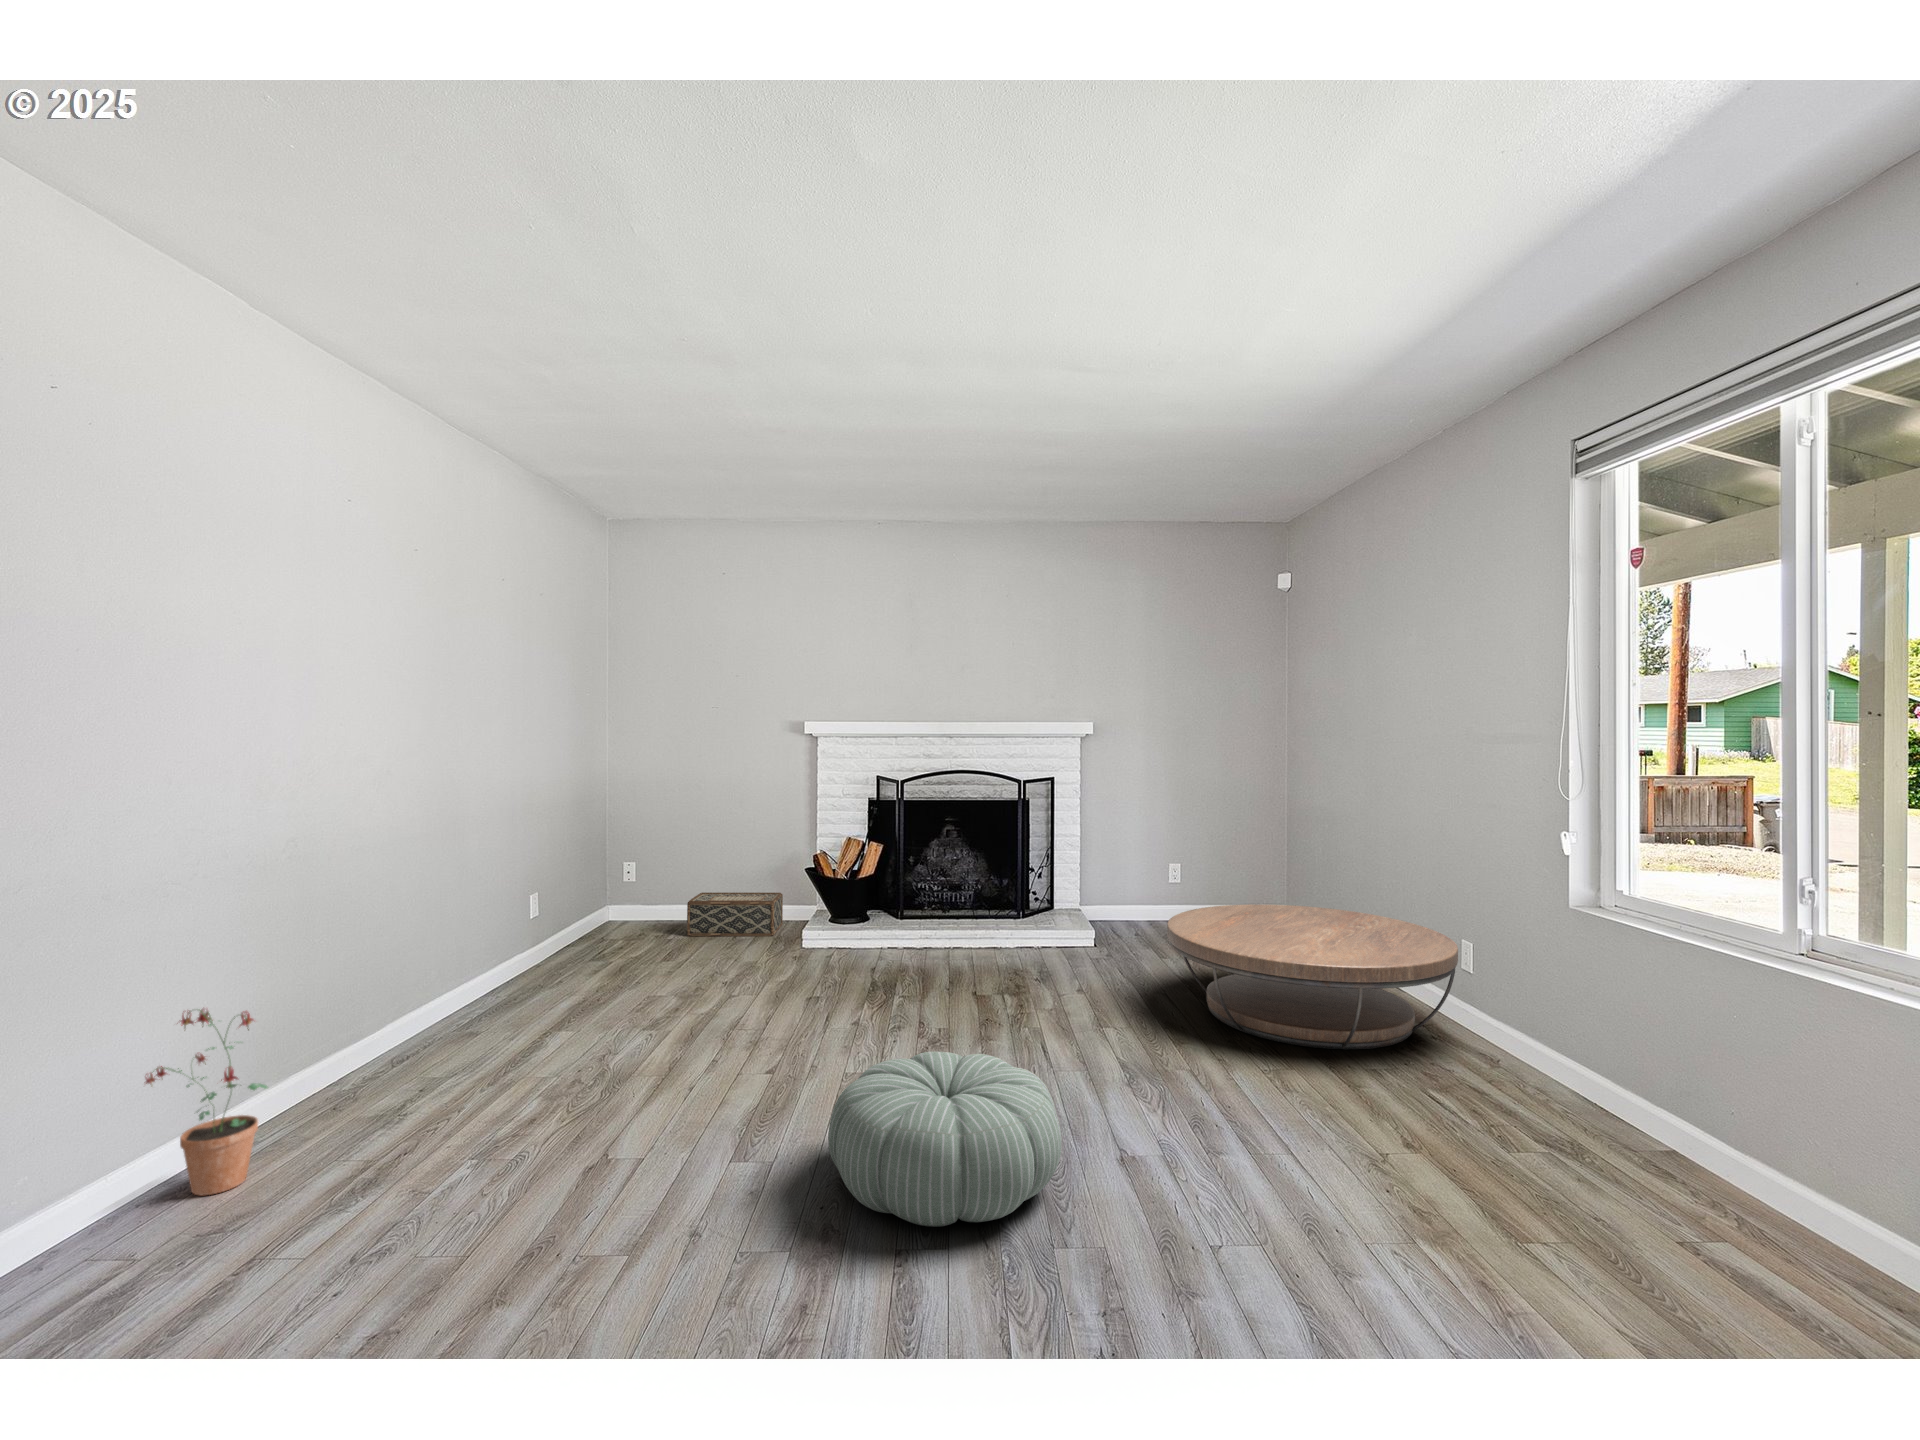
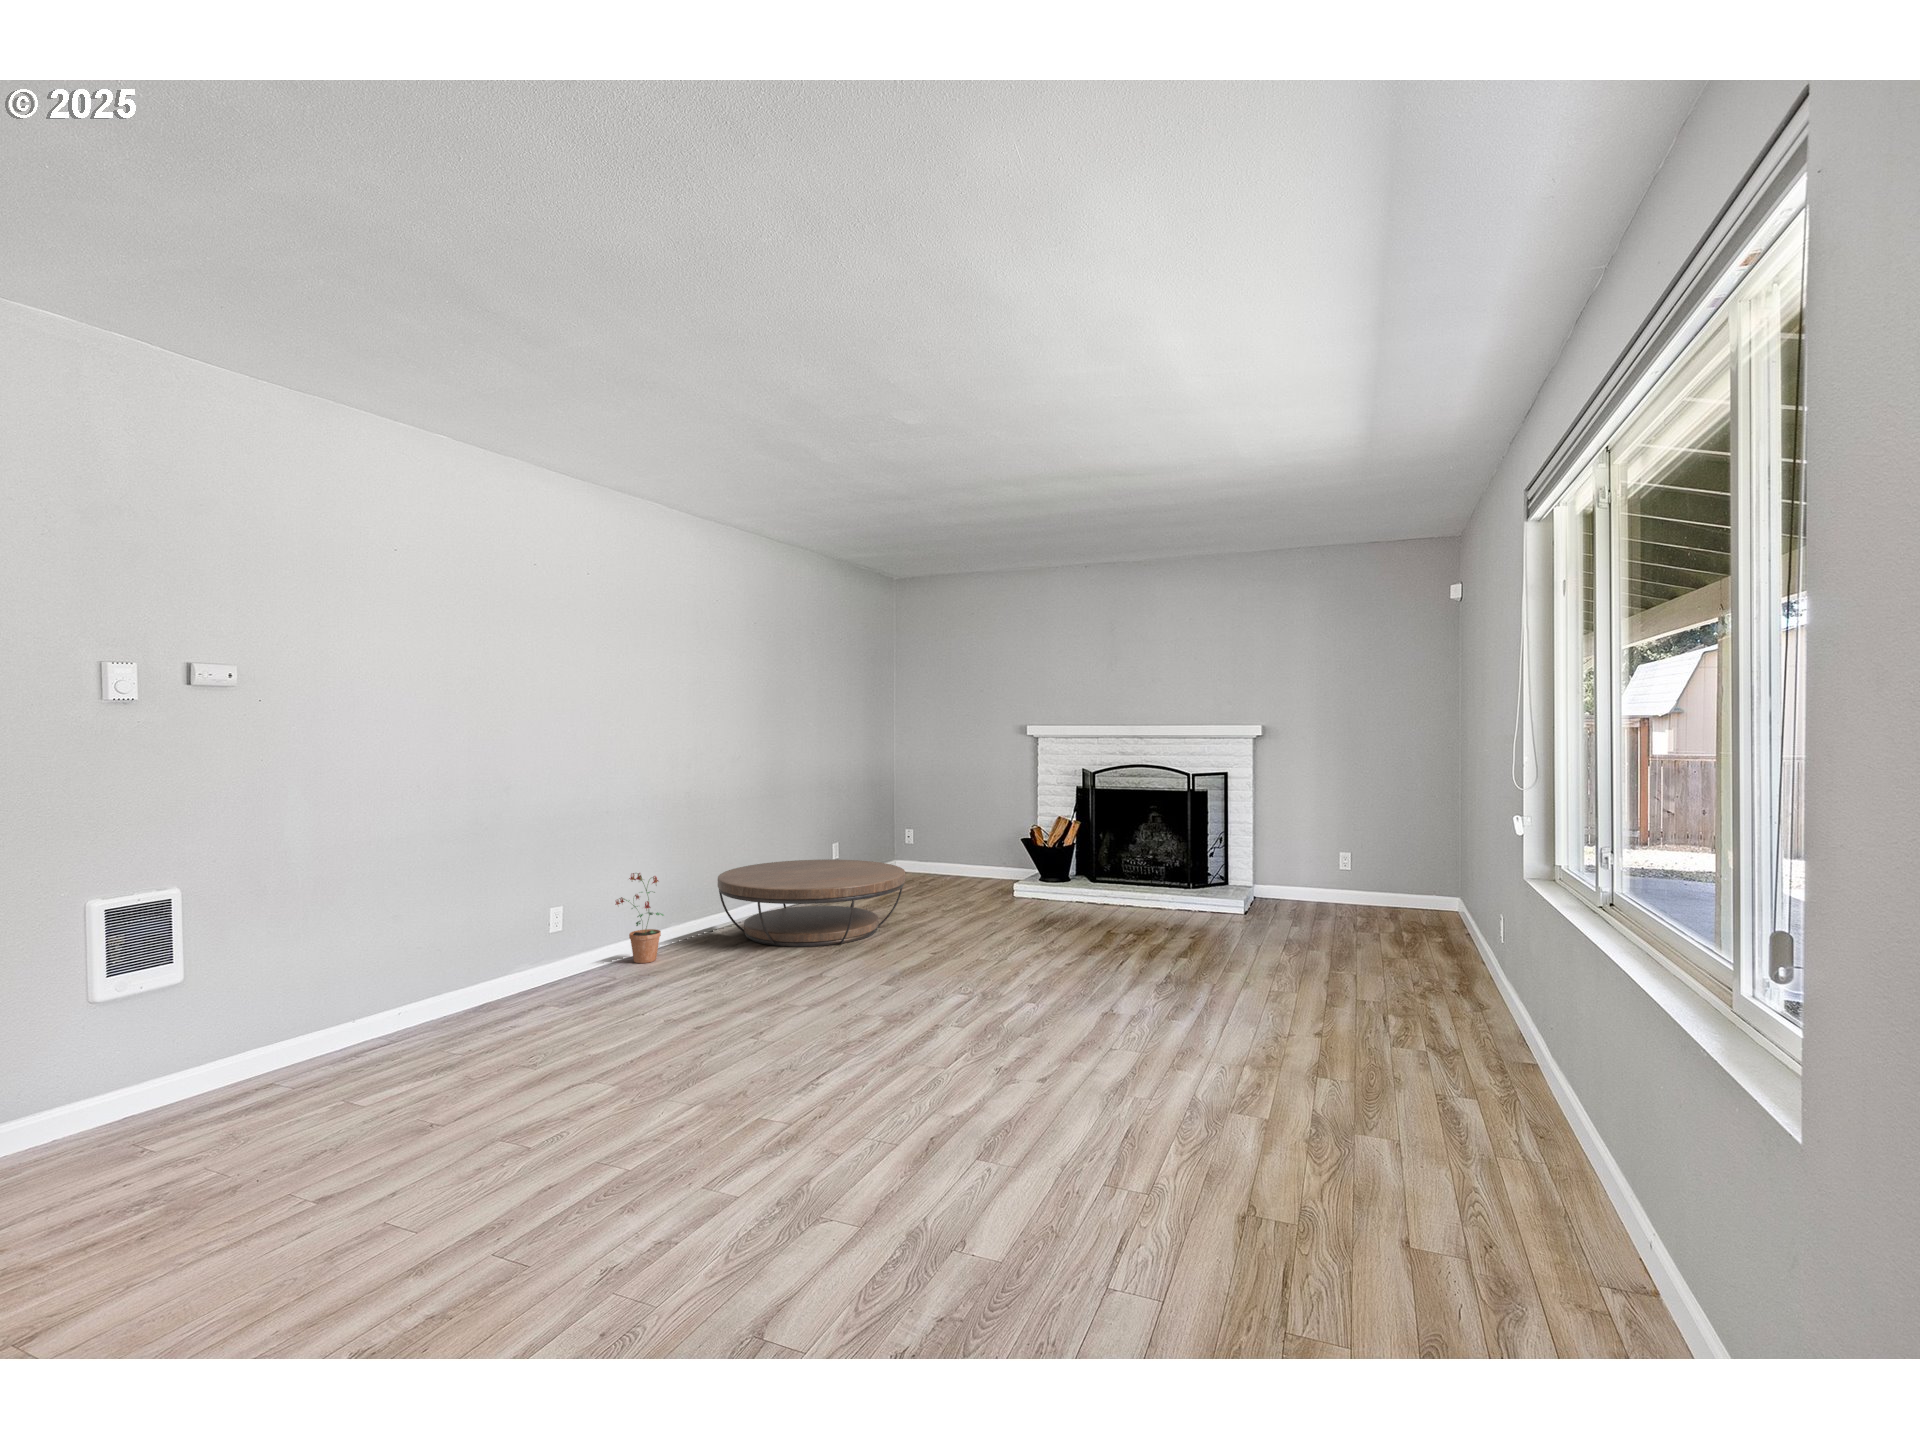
woven basket: present [687,893,783,936] -> none [942,854,1013,888]
coffee table: present [1167,904,1458,1049] -> present [717,859,905,947]
pouf: present [828,1052,1062,1227] -> none [904,935,1046,1022]

